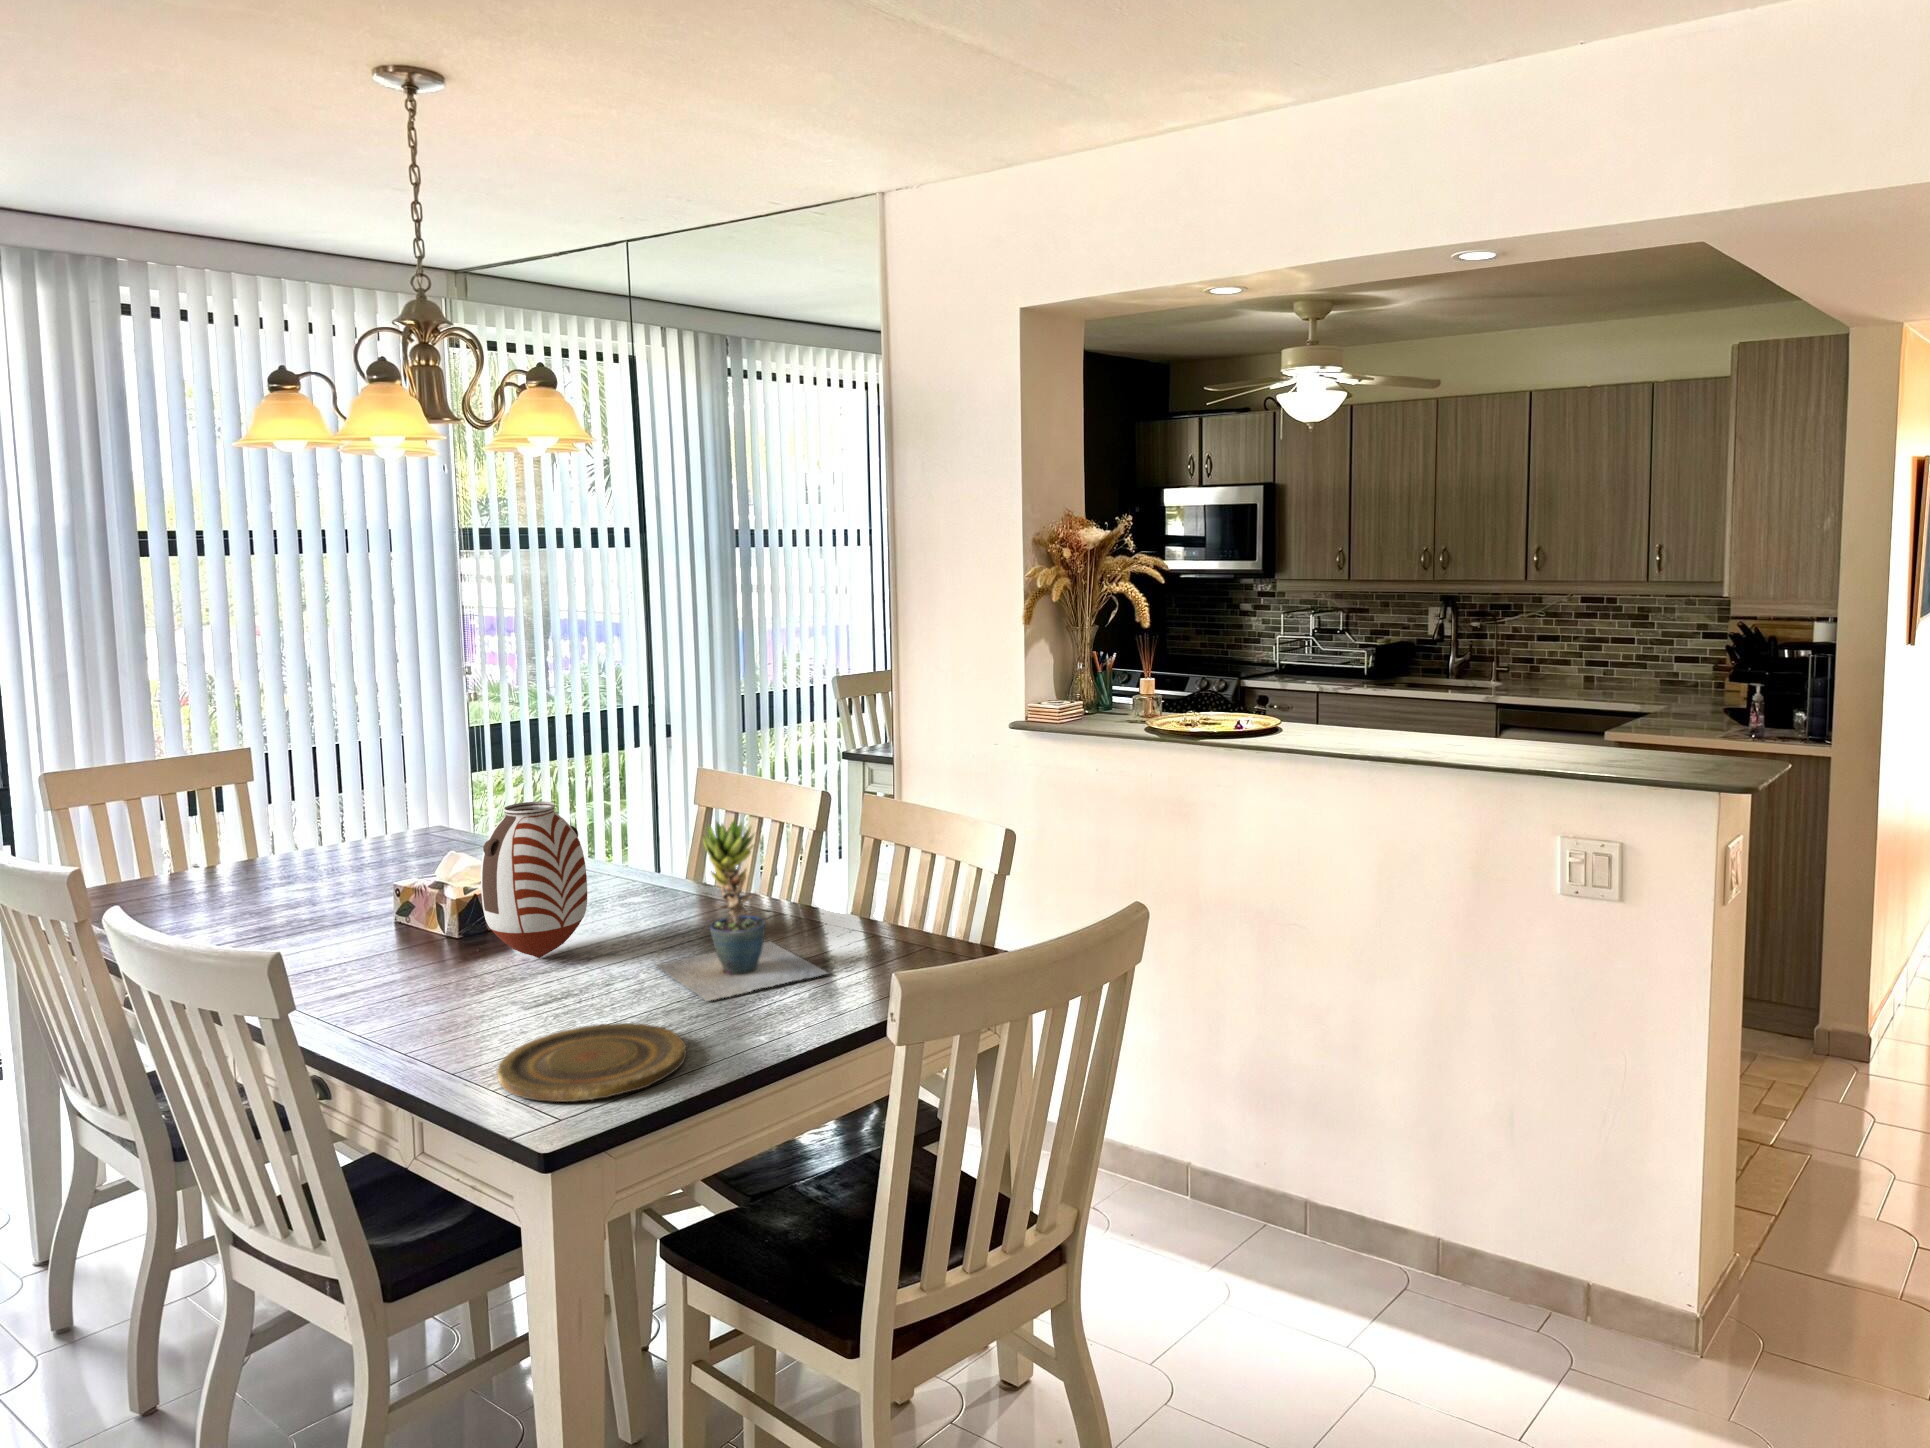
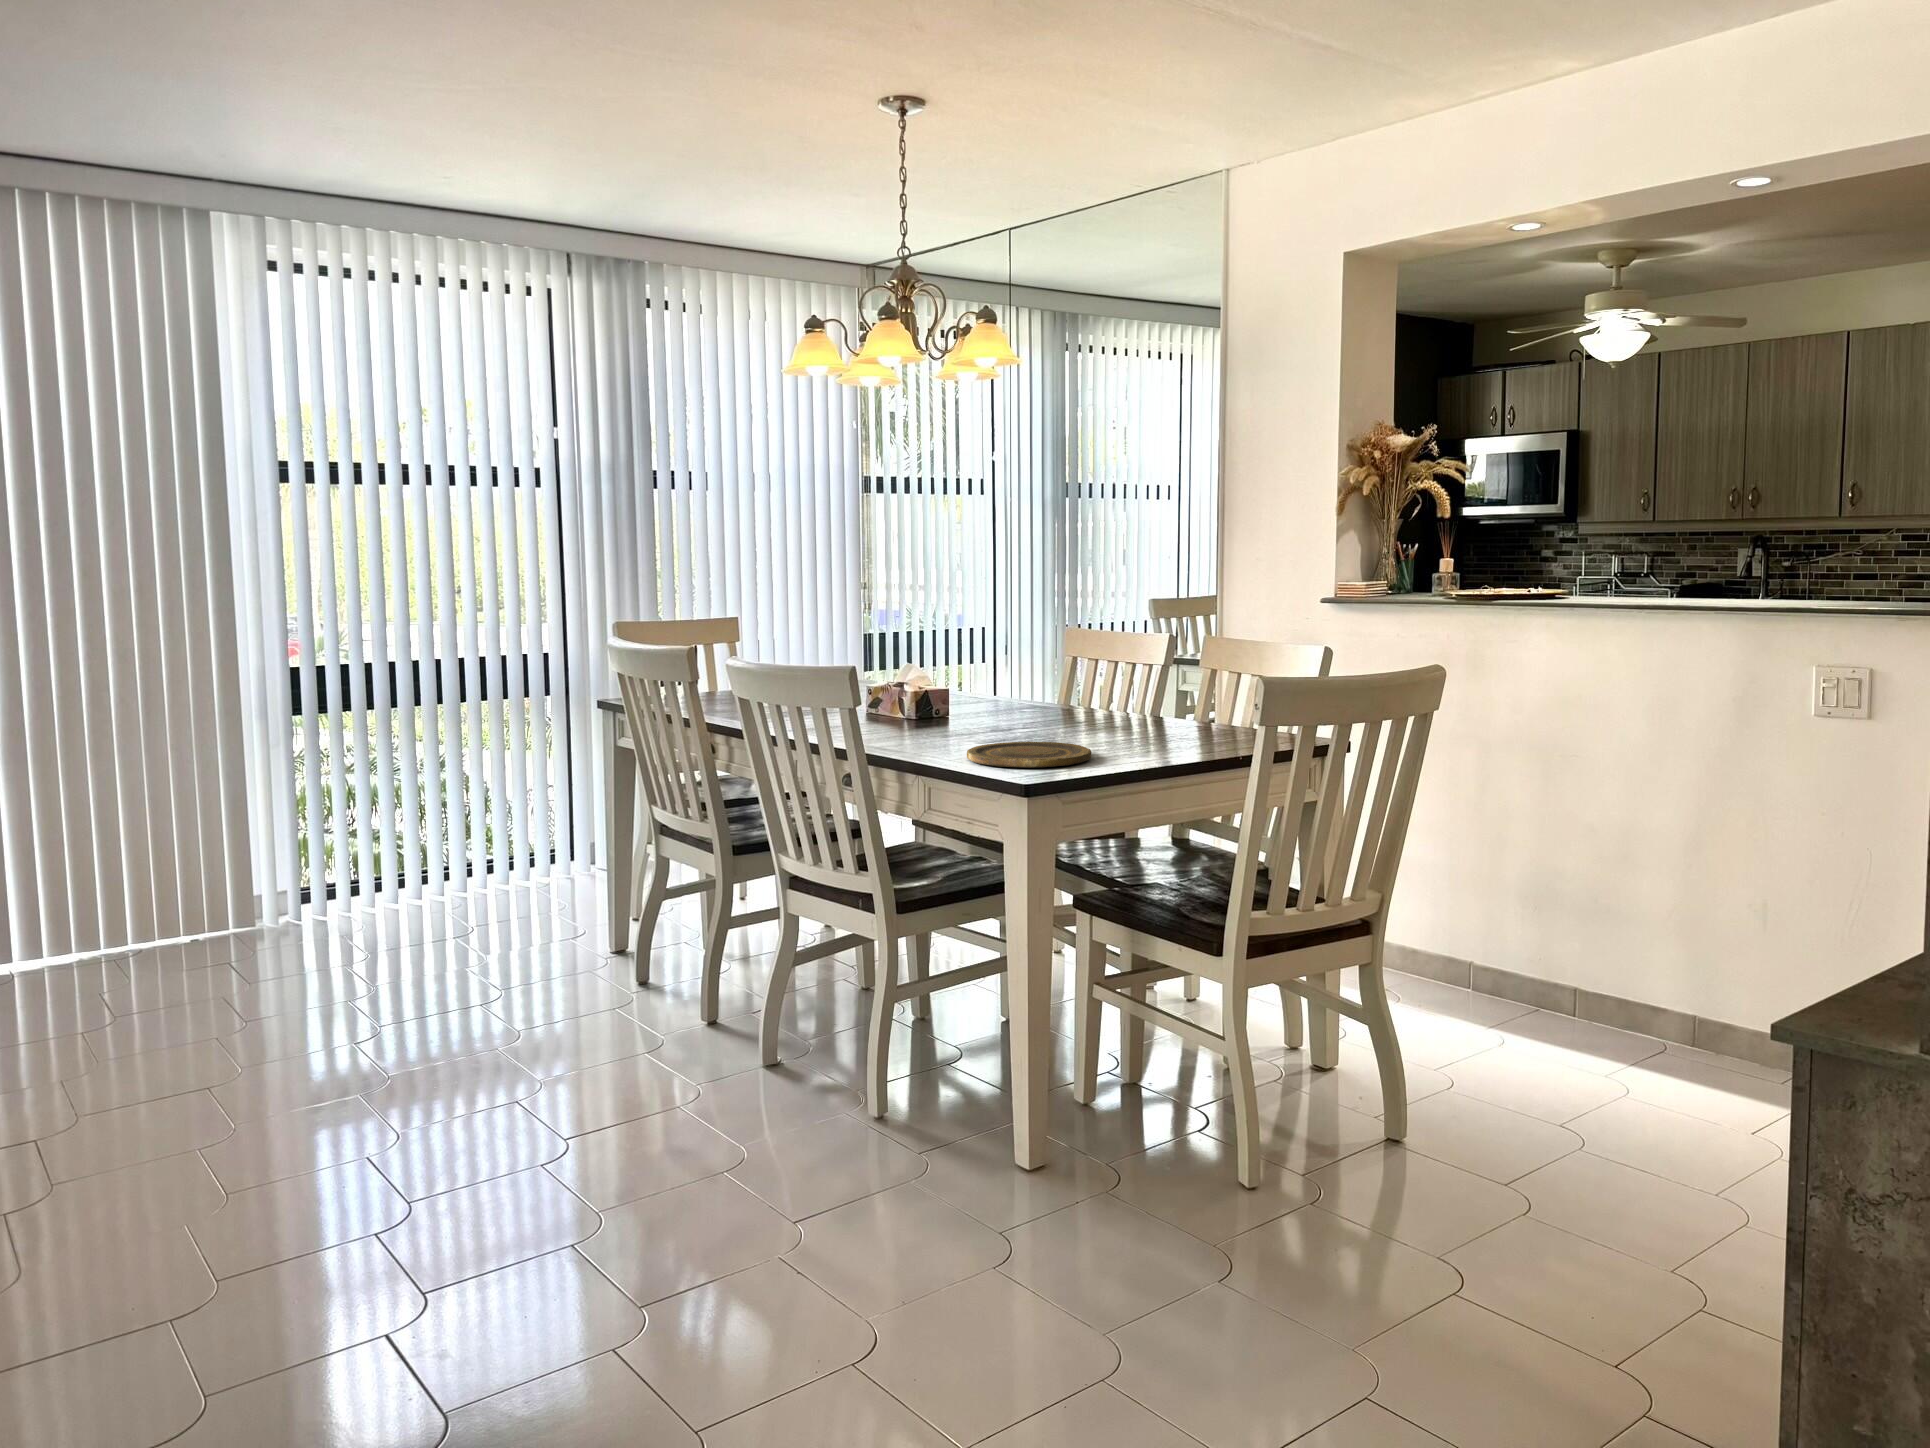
vase: present [481,801,587,958] -> none [933,612,1004,724]
potted plant: present [656,821,827,1001] -> none [1052,620,1185,742]

